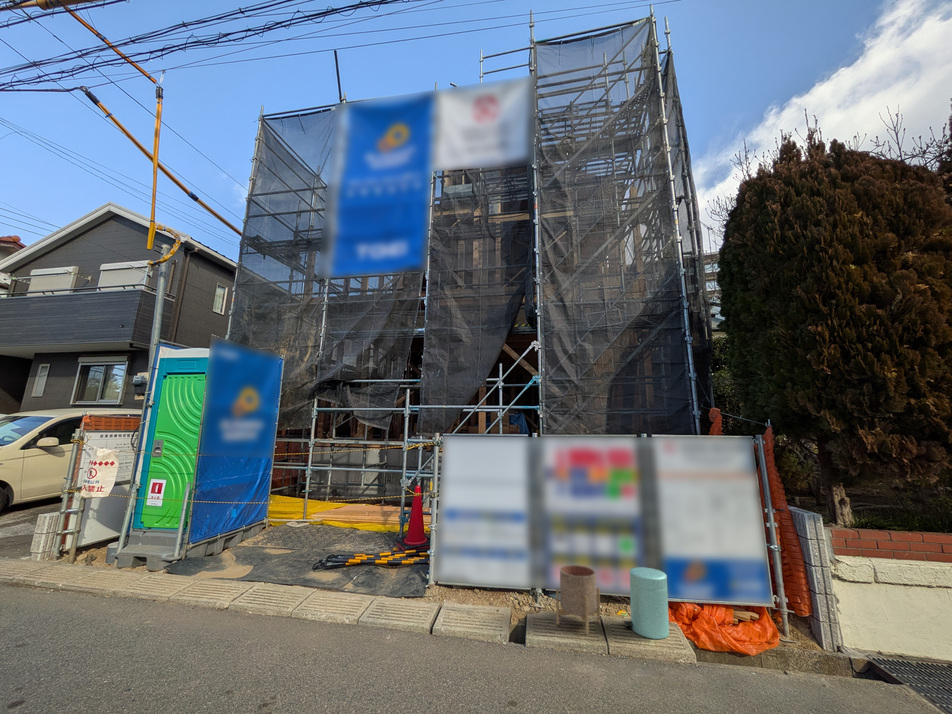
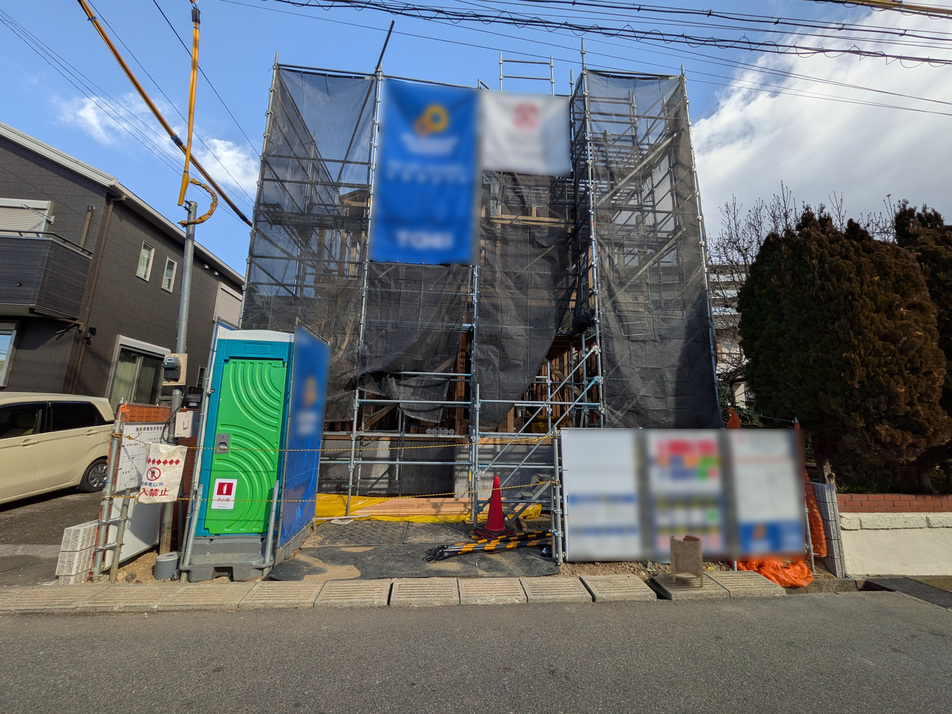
trash can: present [624,567,669,639] -> none [715,531,752,583]

